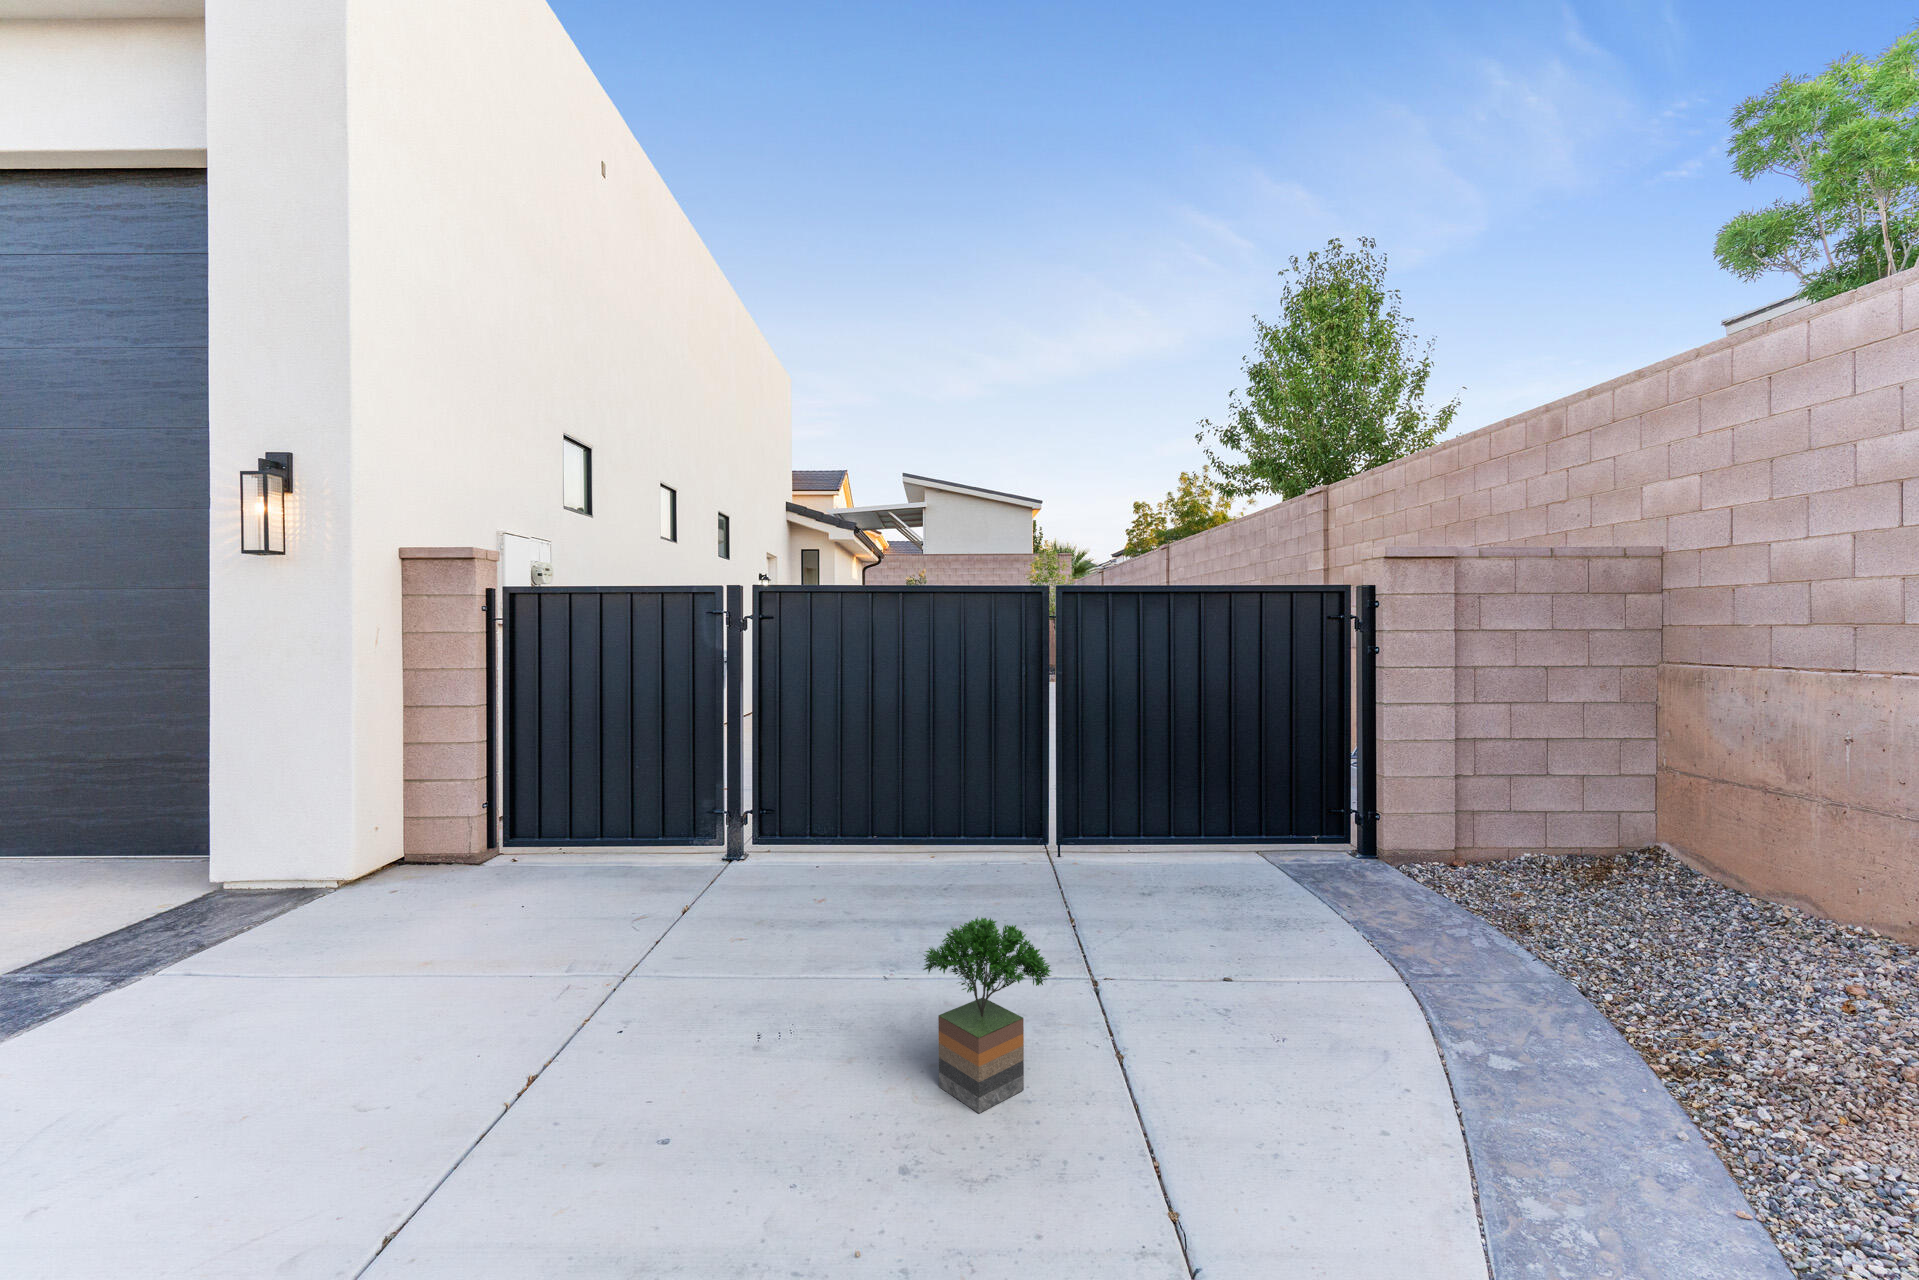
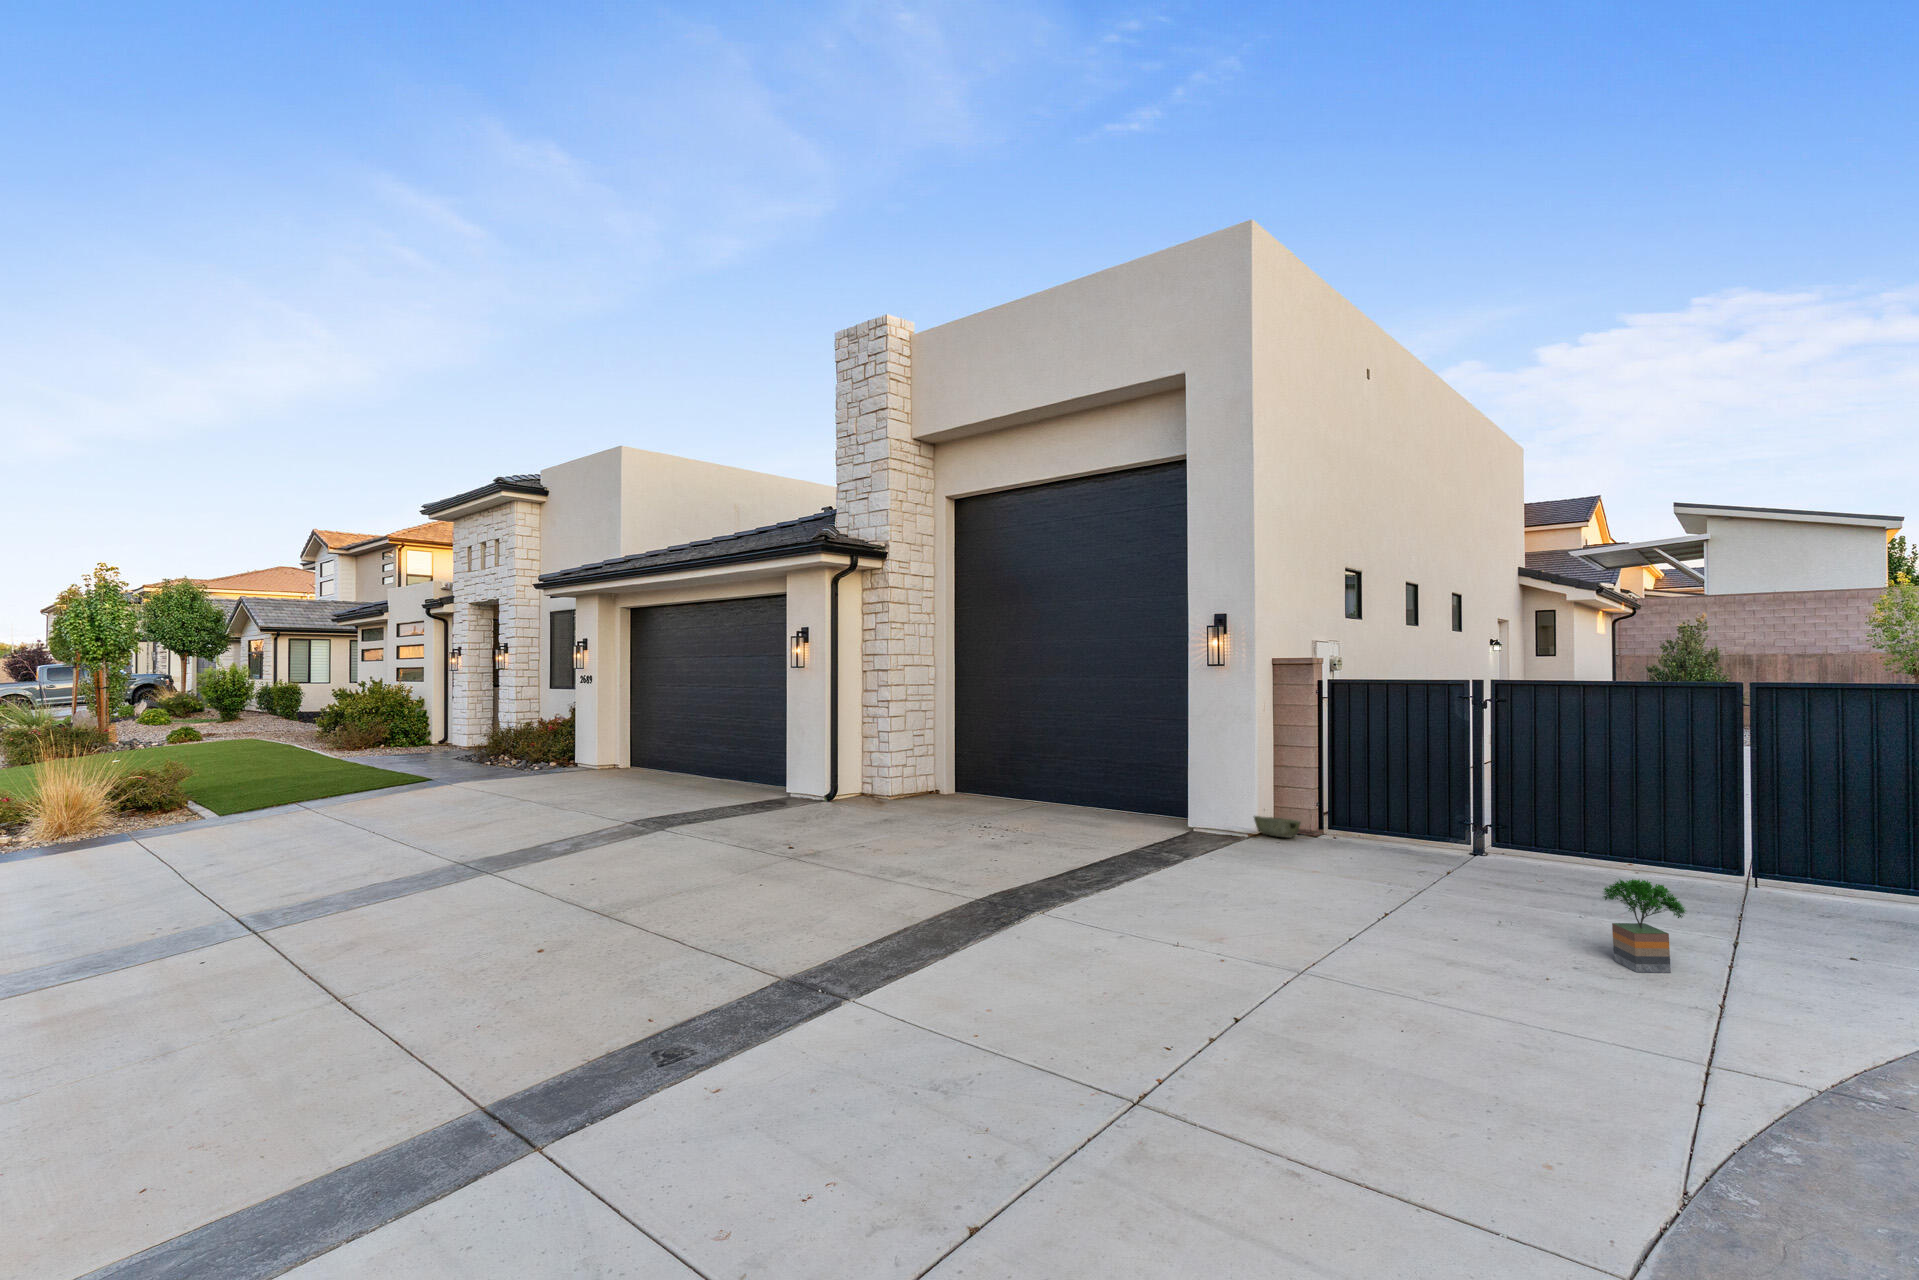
woven basket: none [341,846,441,887] -> present [1254,816,1301,838]

